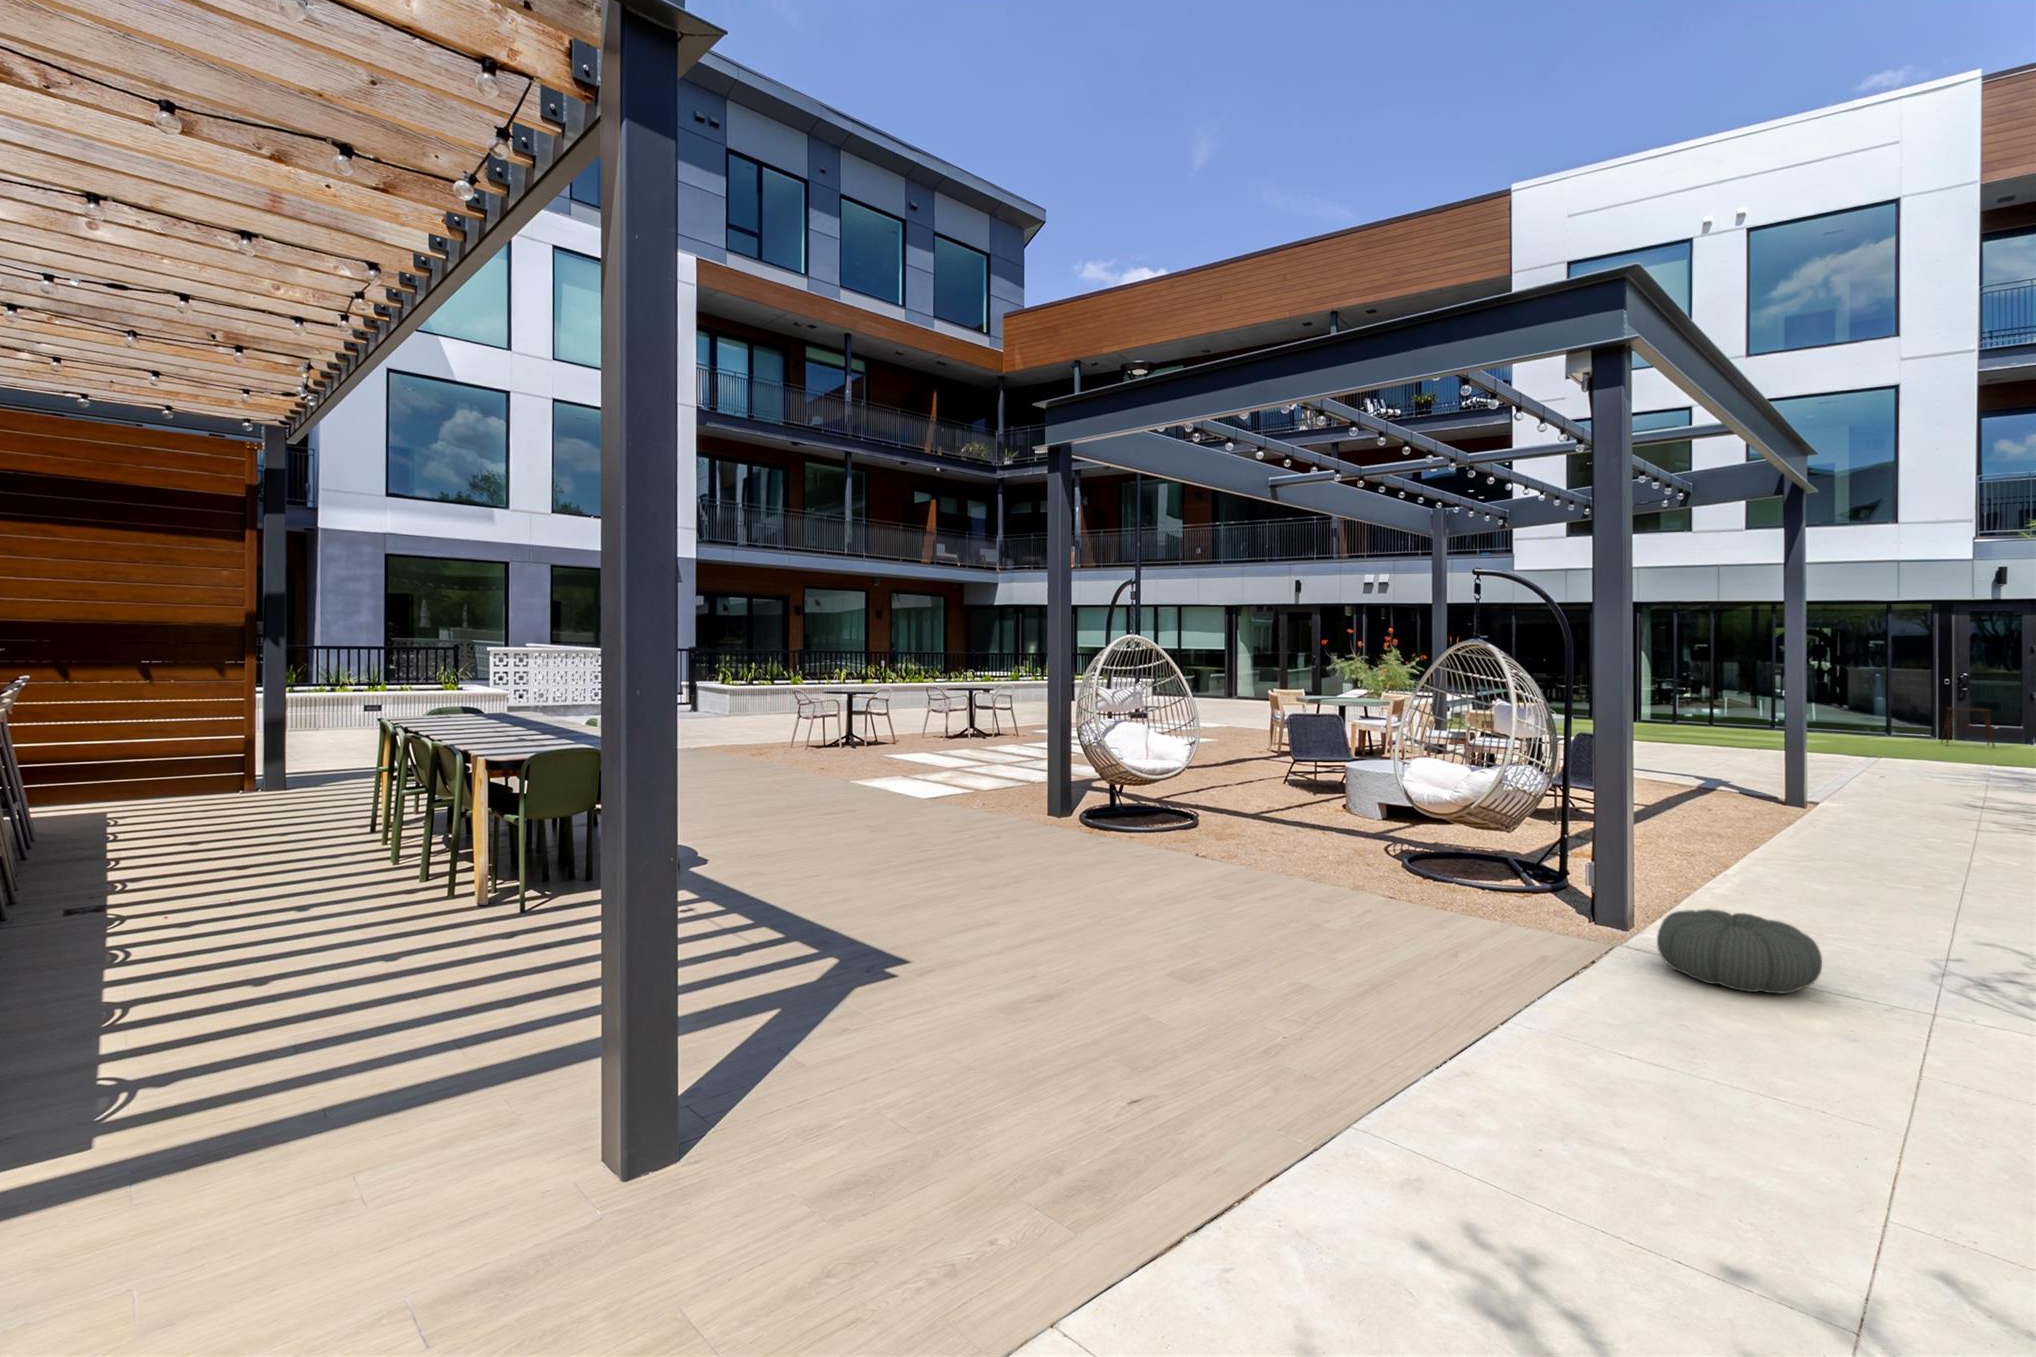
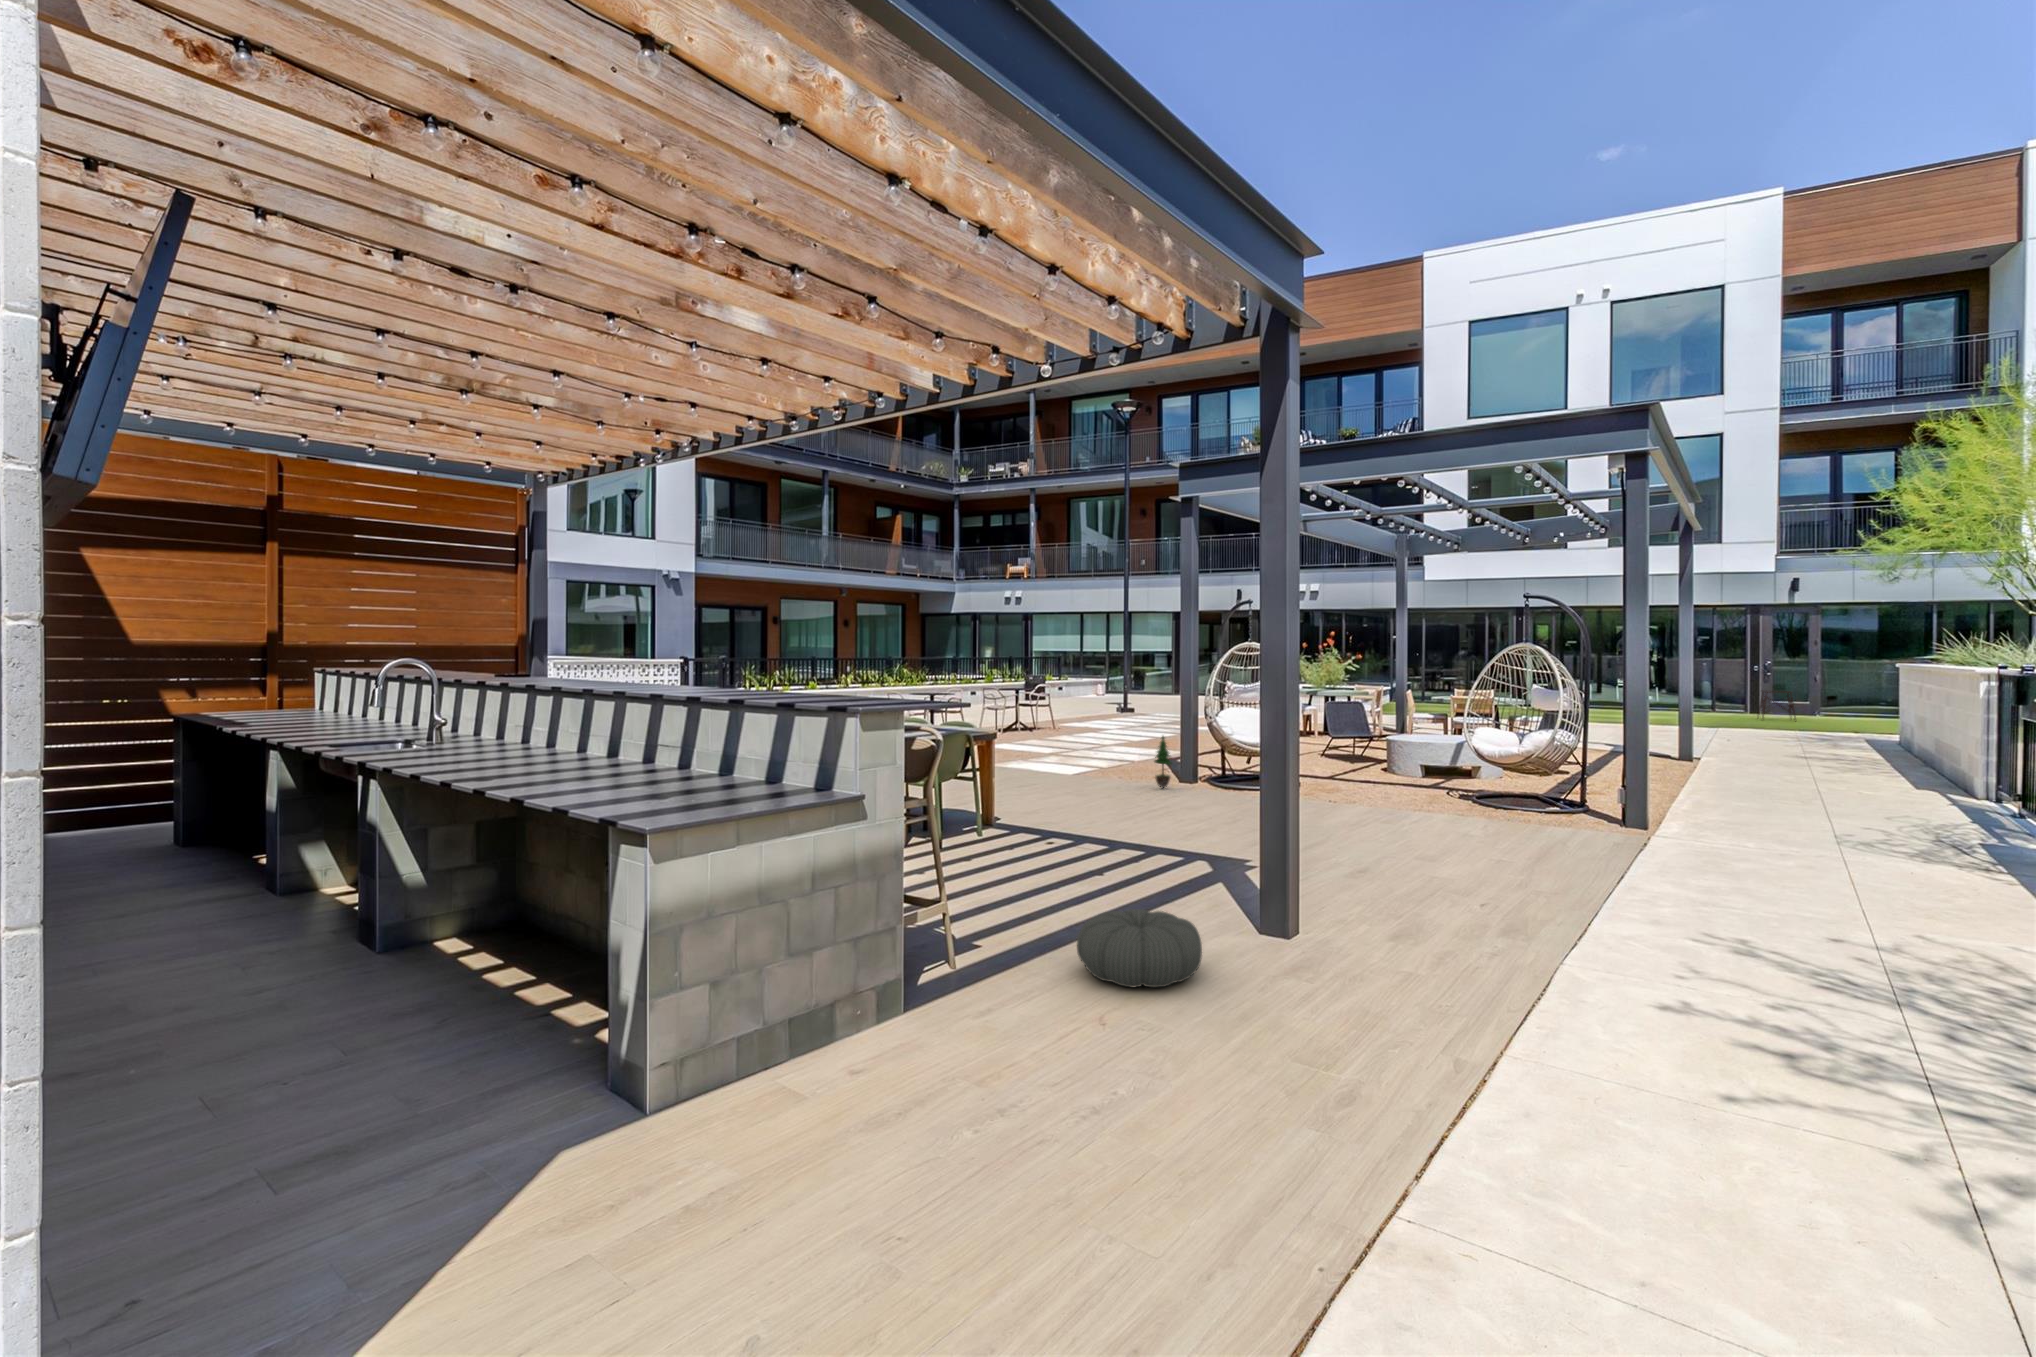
potted tree: none [1023,746,1047,815] -> present [1155,736,1172,788]
pouf: present [1657,909,1822,993] -> present [1077,909,1202,987]

